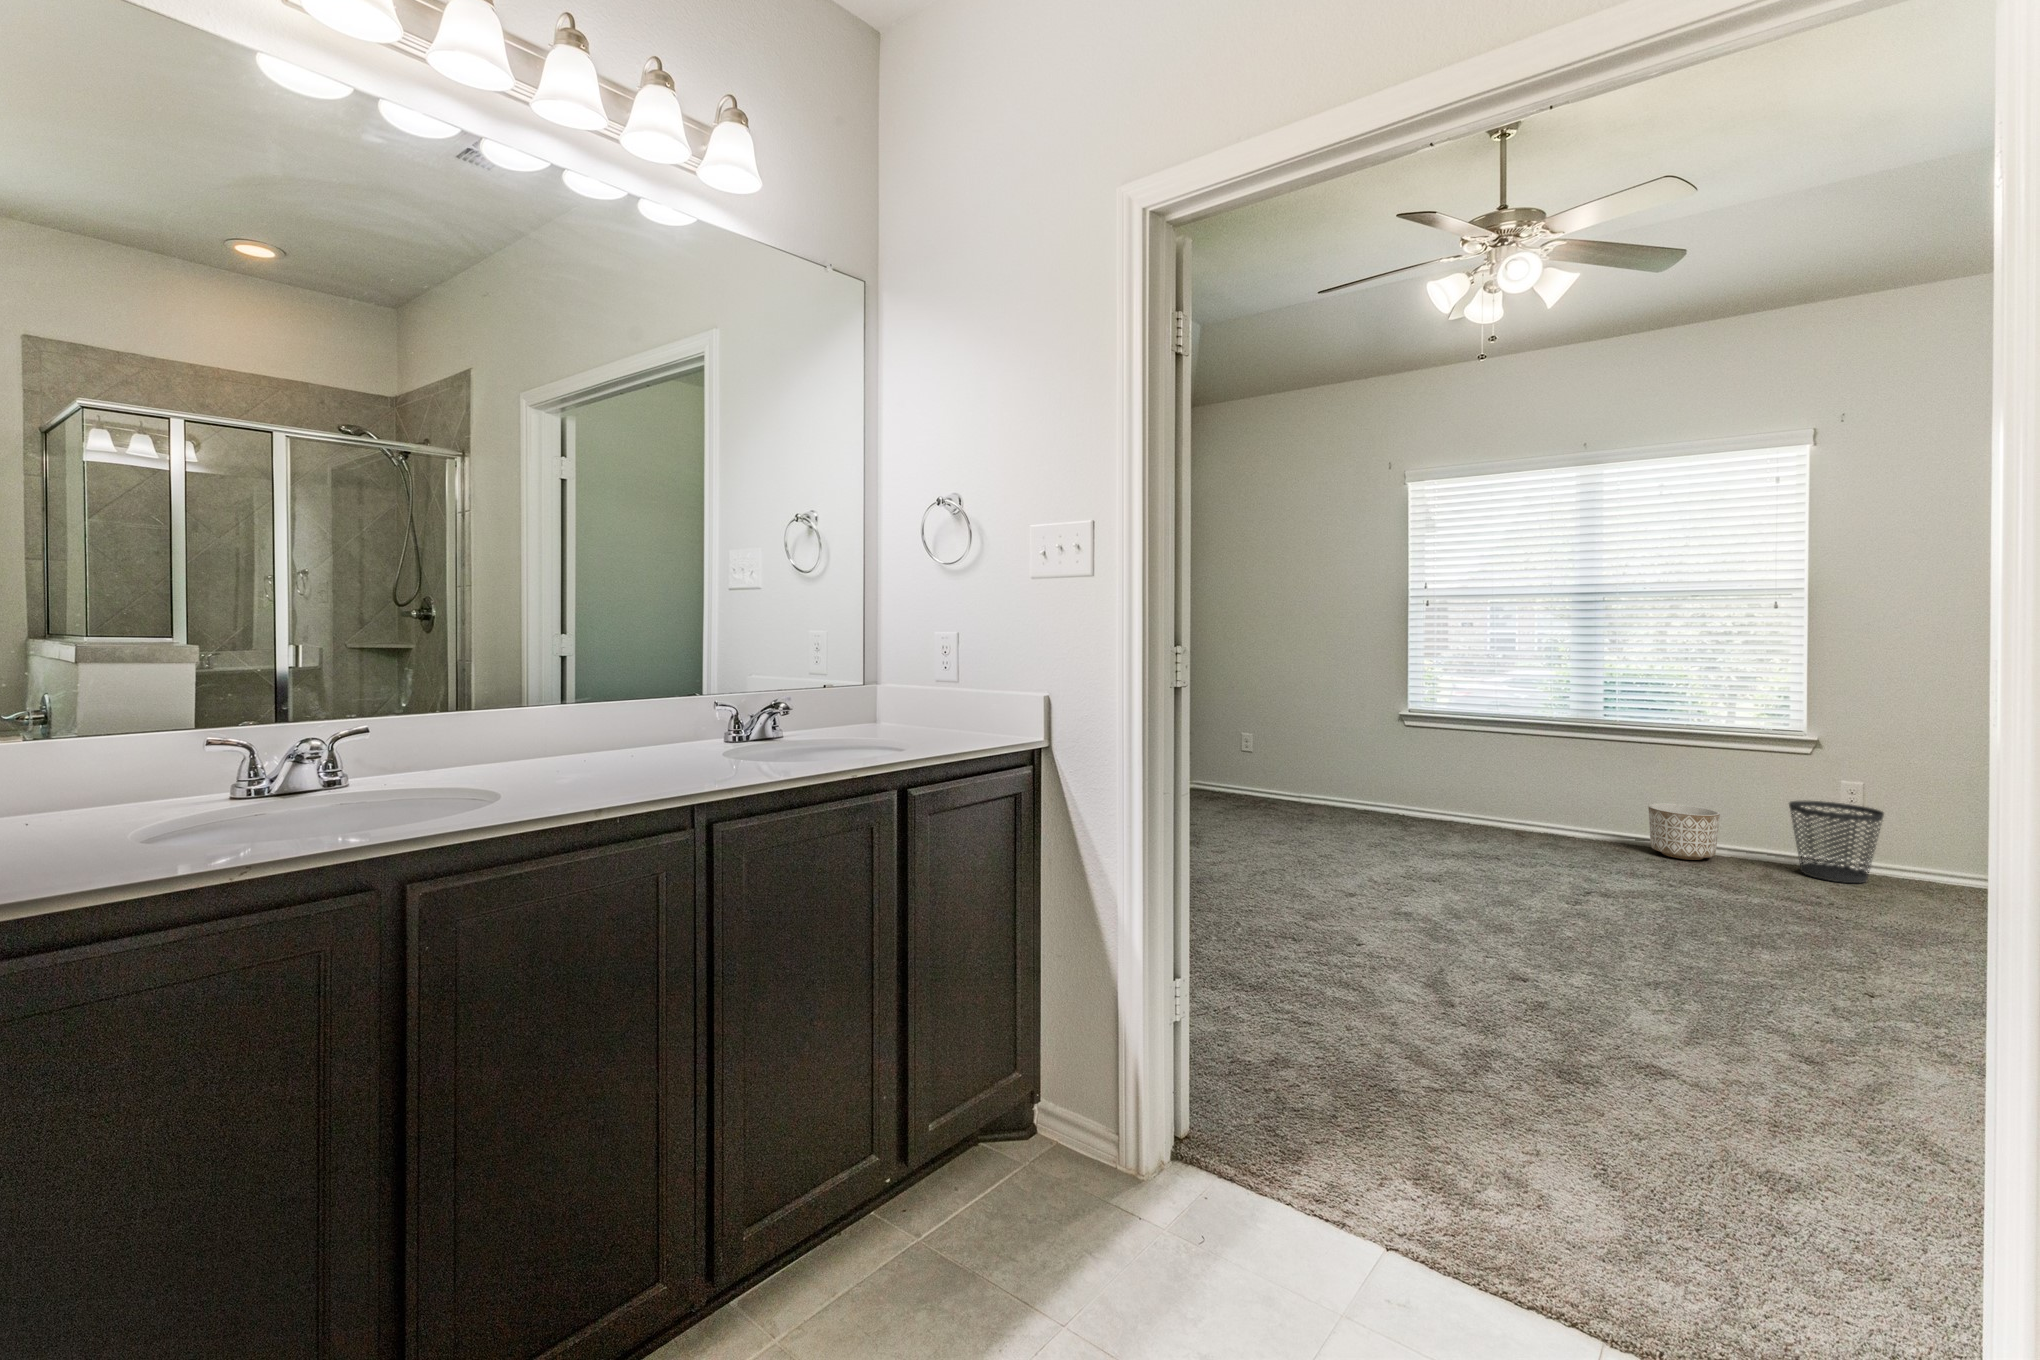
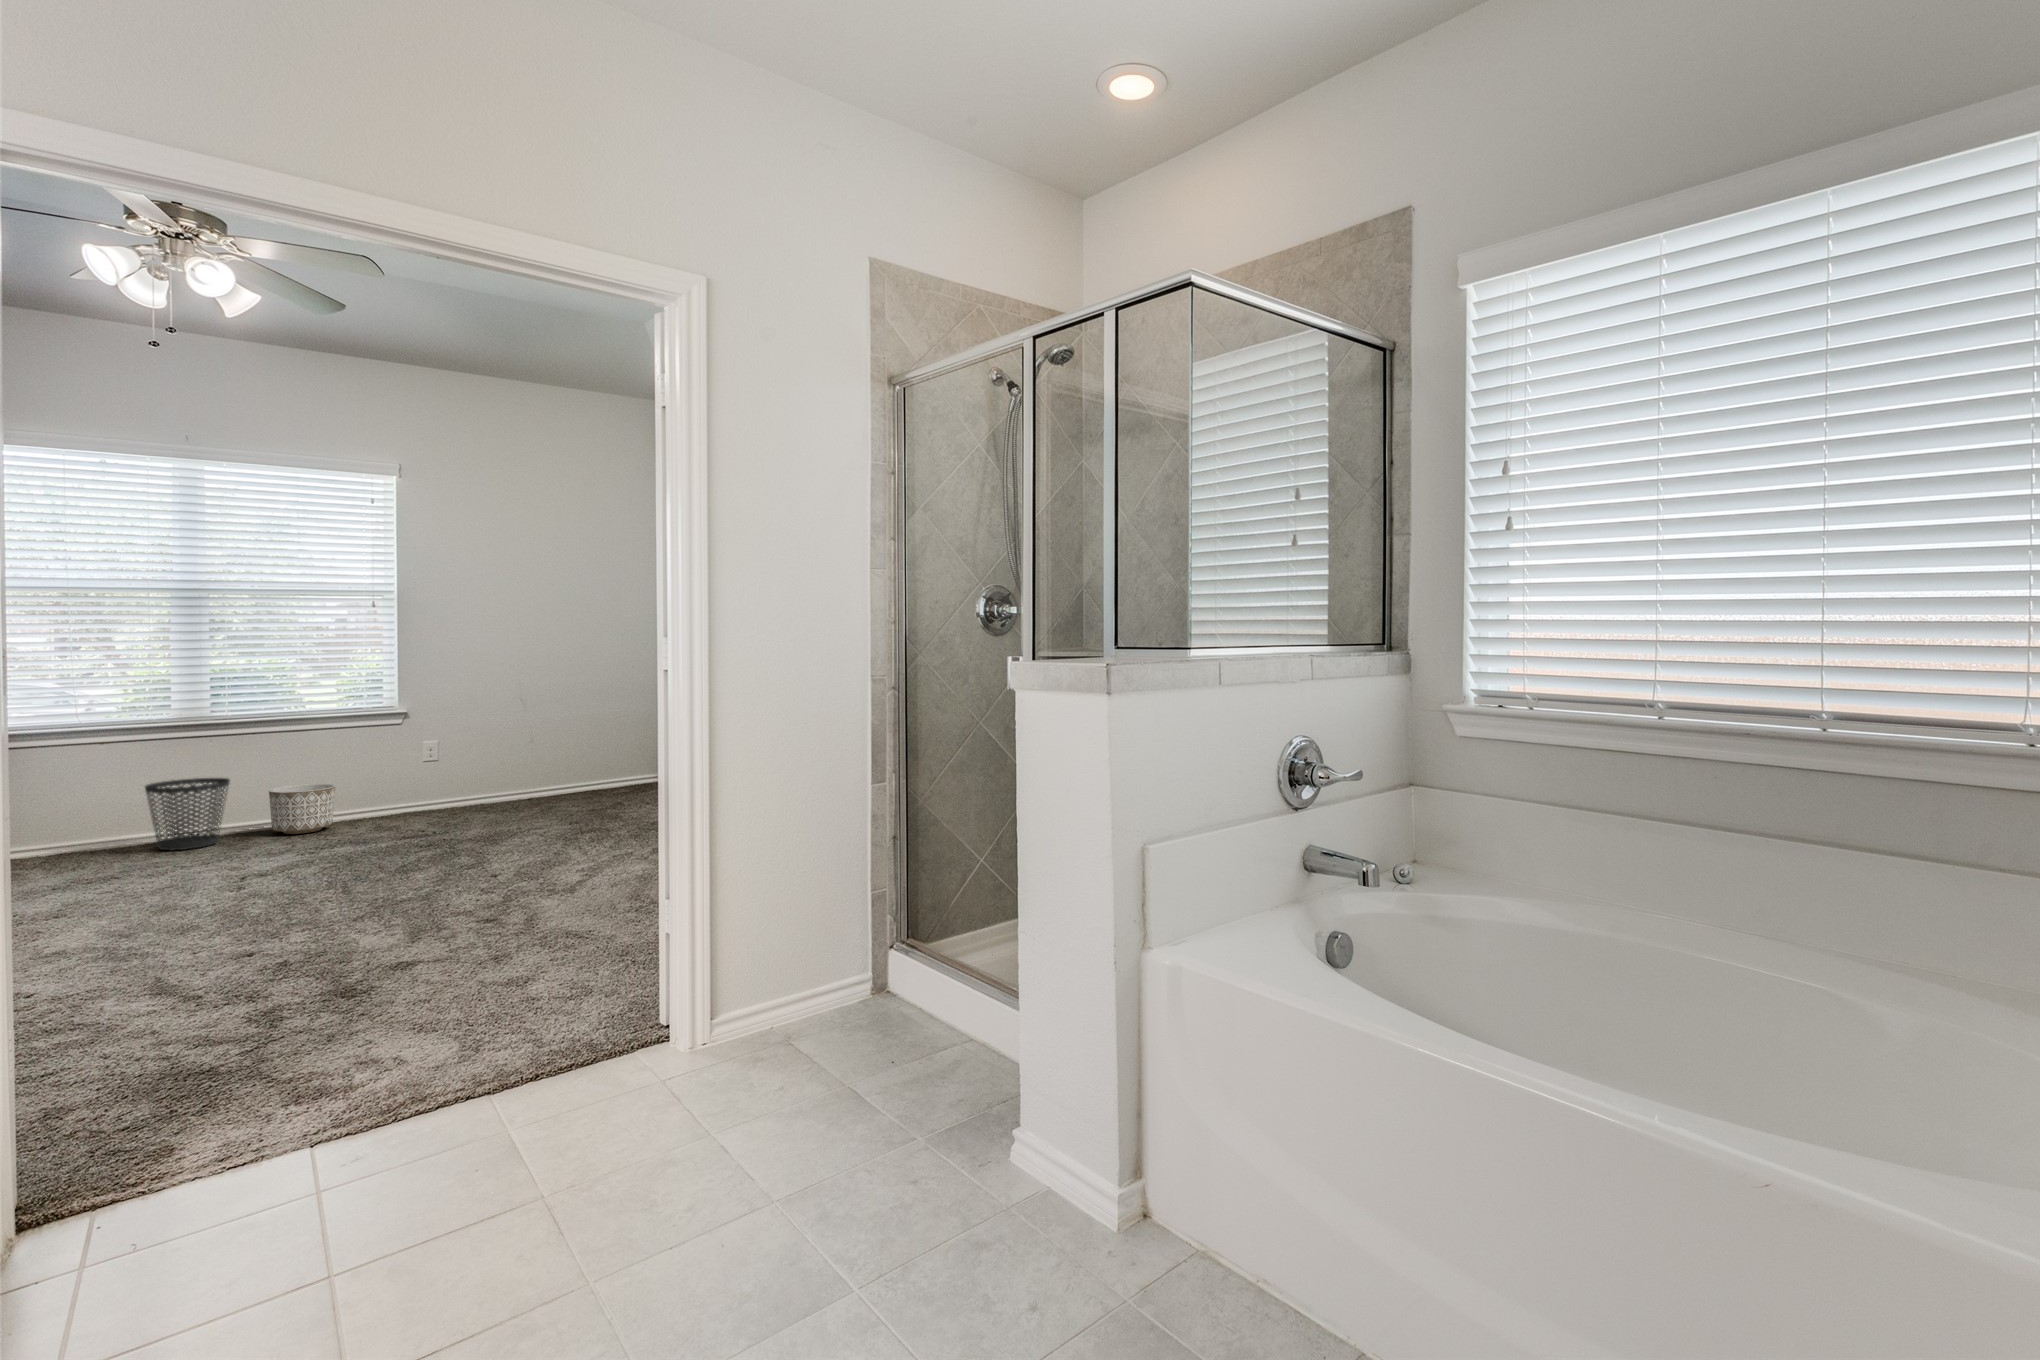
wastebasket: present [1789,801,1884,883] -> present [145,778,230,850]

